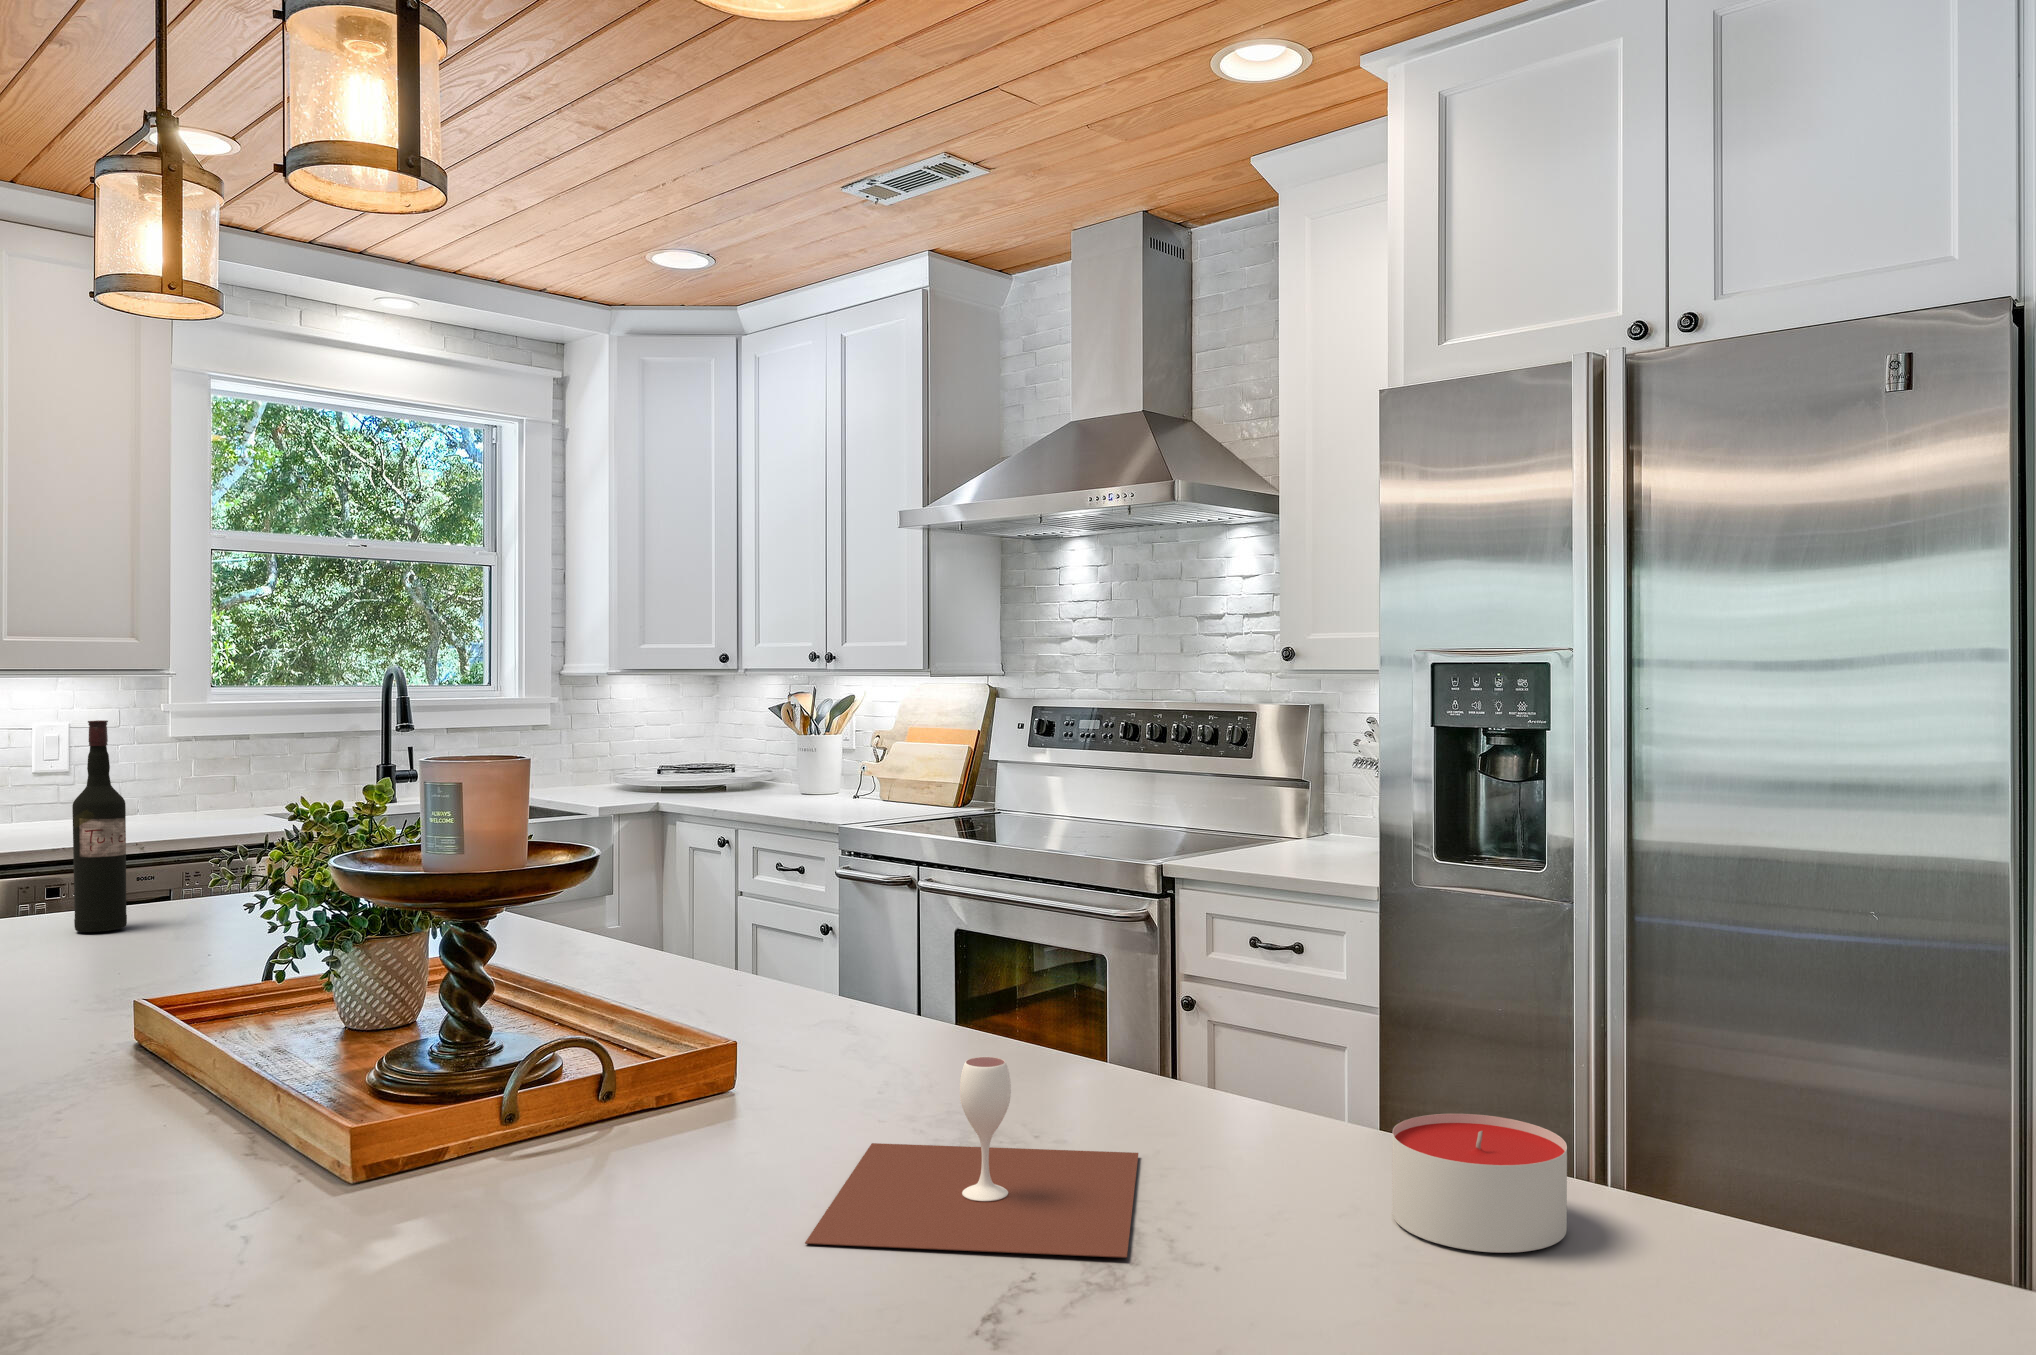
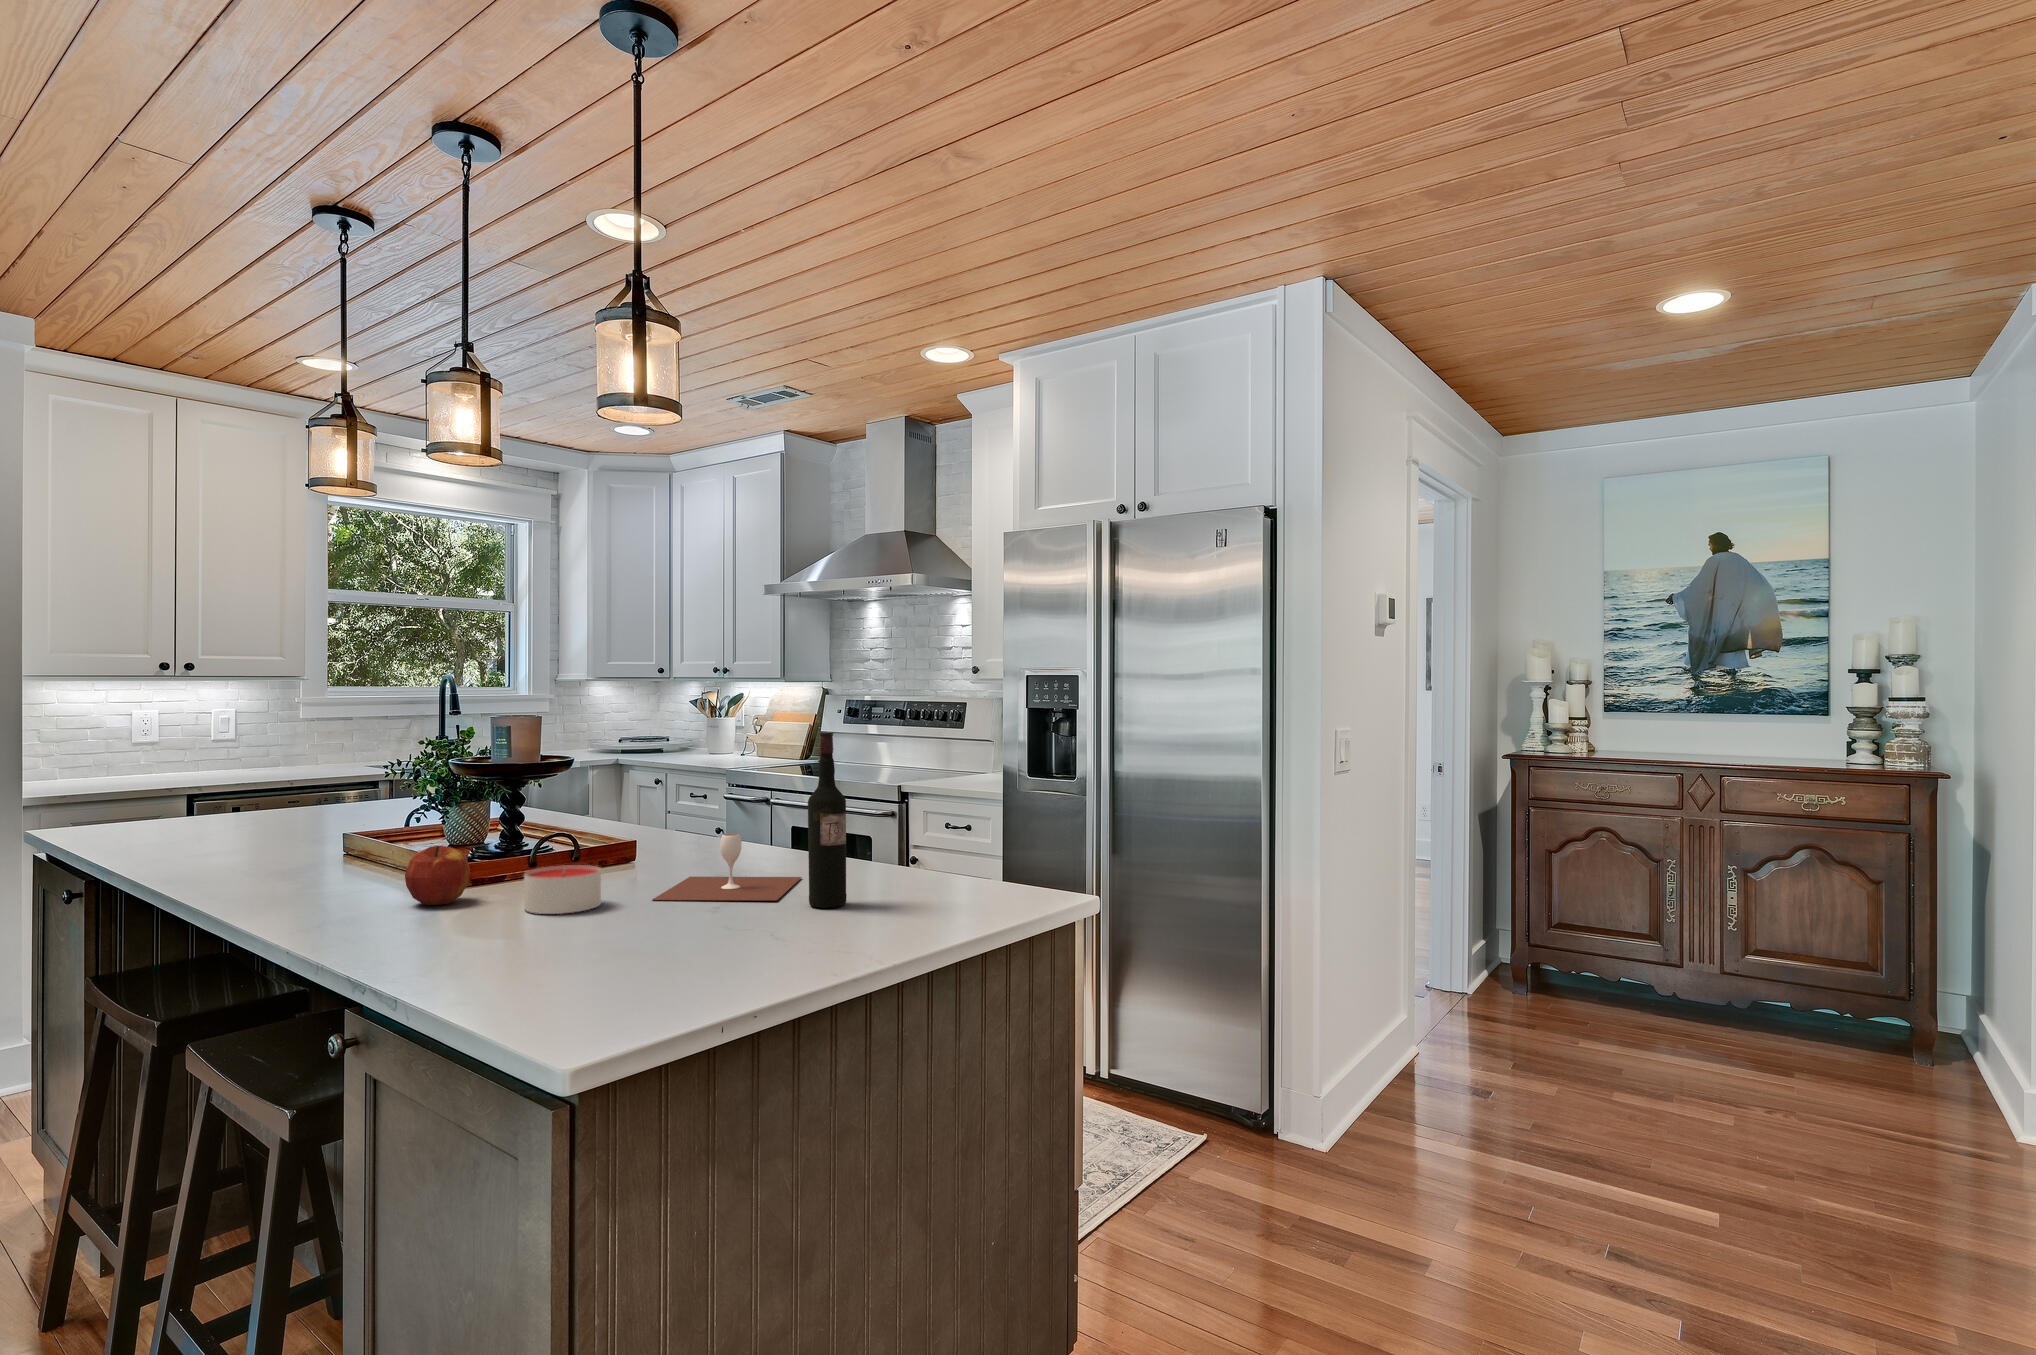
wine bottle: present [72,720,127,932] -> present [808,732,847,907]
apple: none [199,1094,361,1253] -> present [405,846,470,905]
candle: present [1392,1114,1567,1253] -> present [524,865,601,914]

